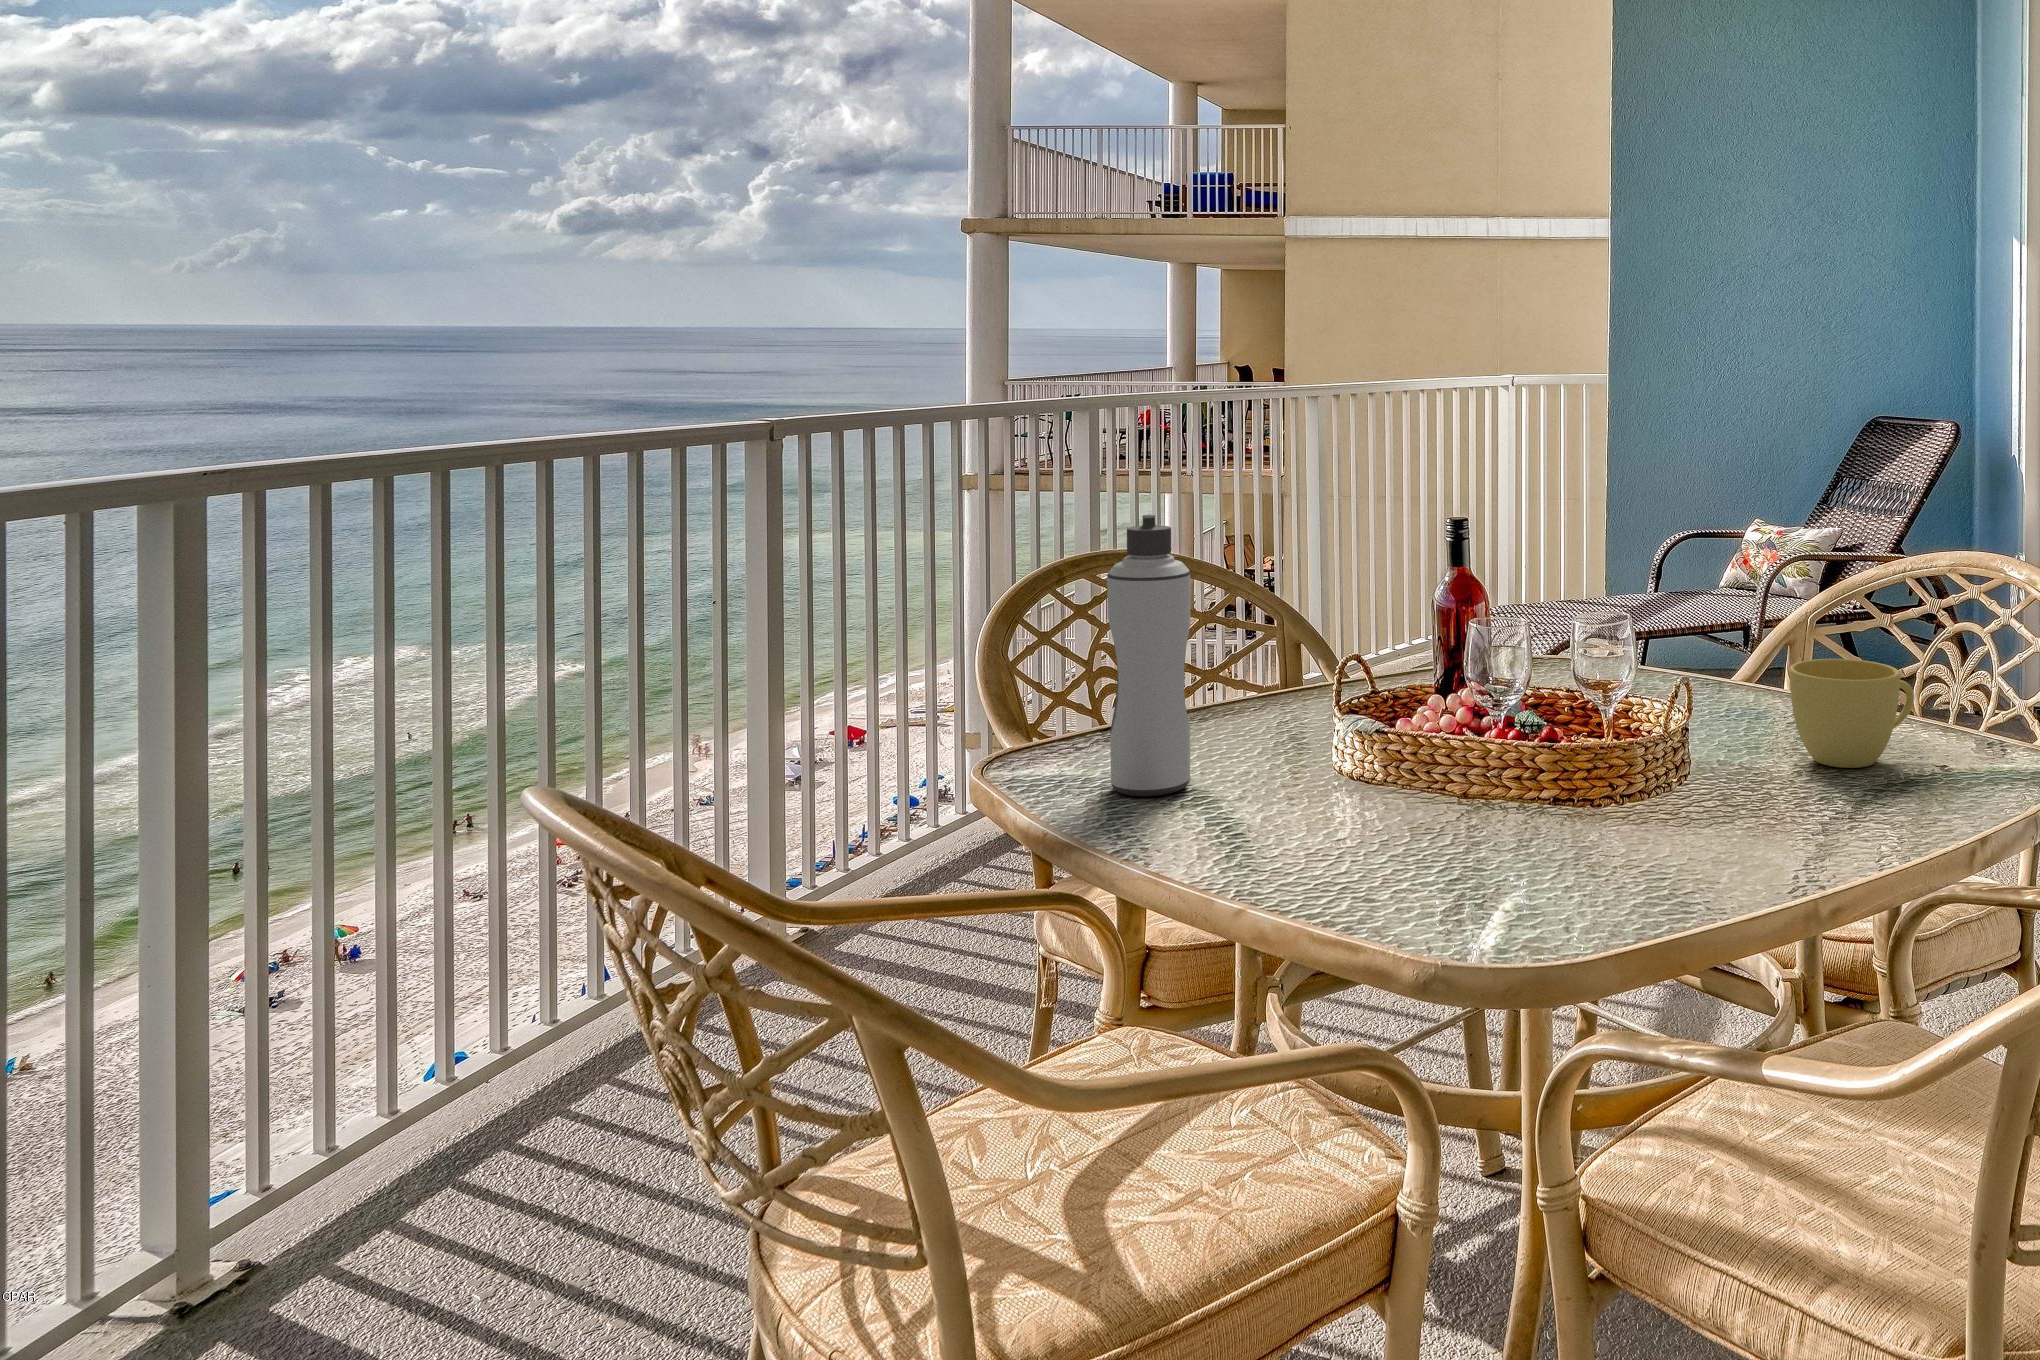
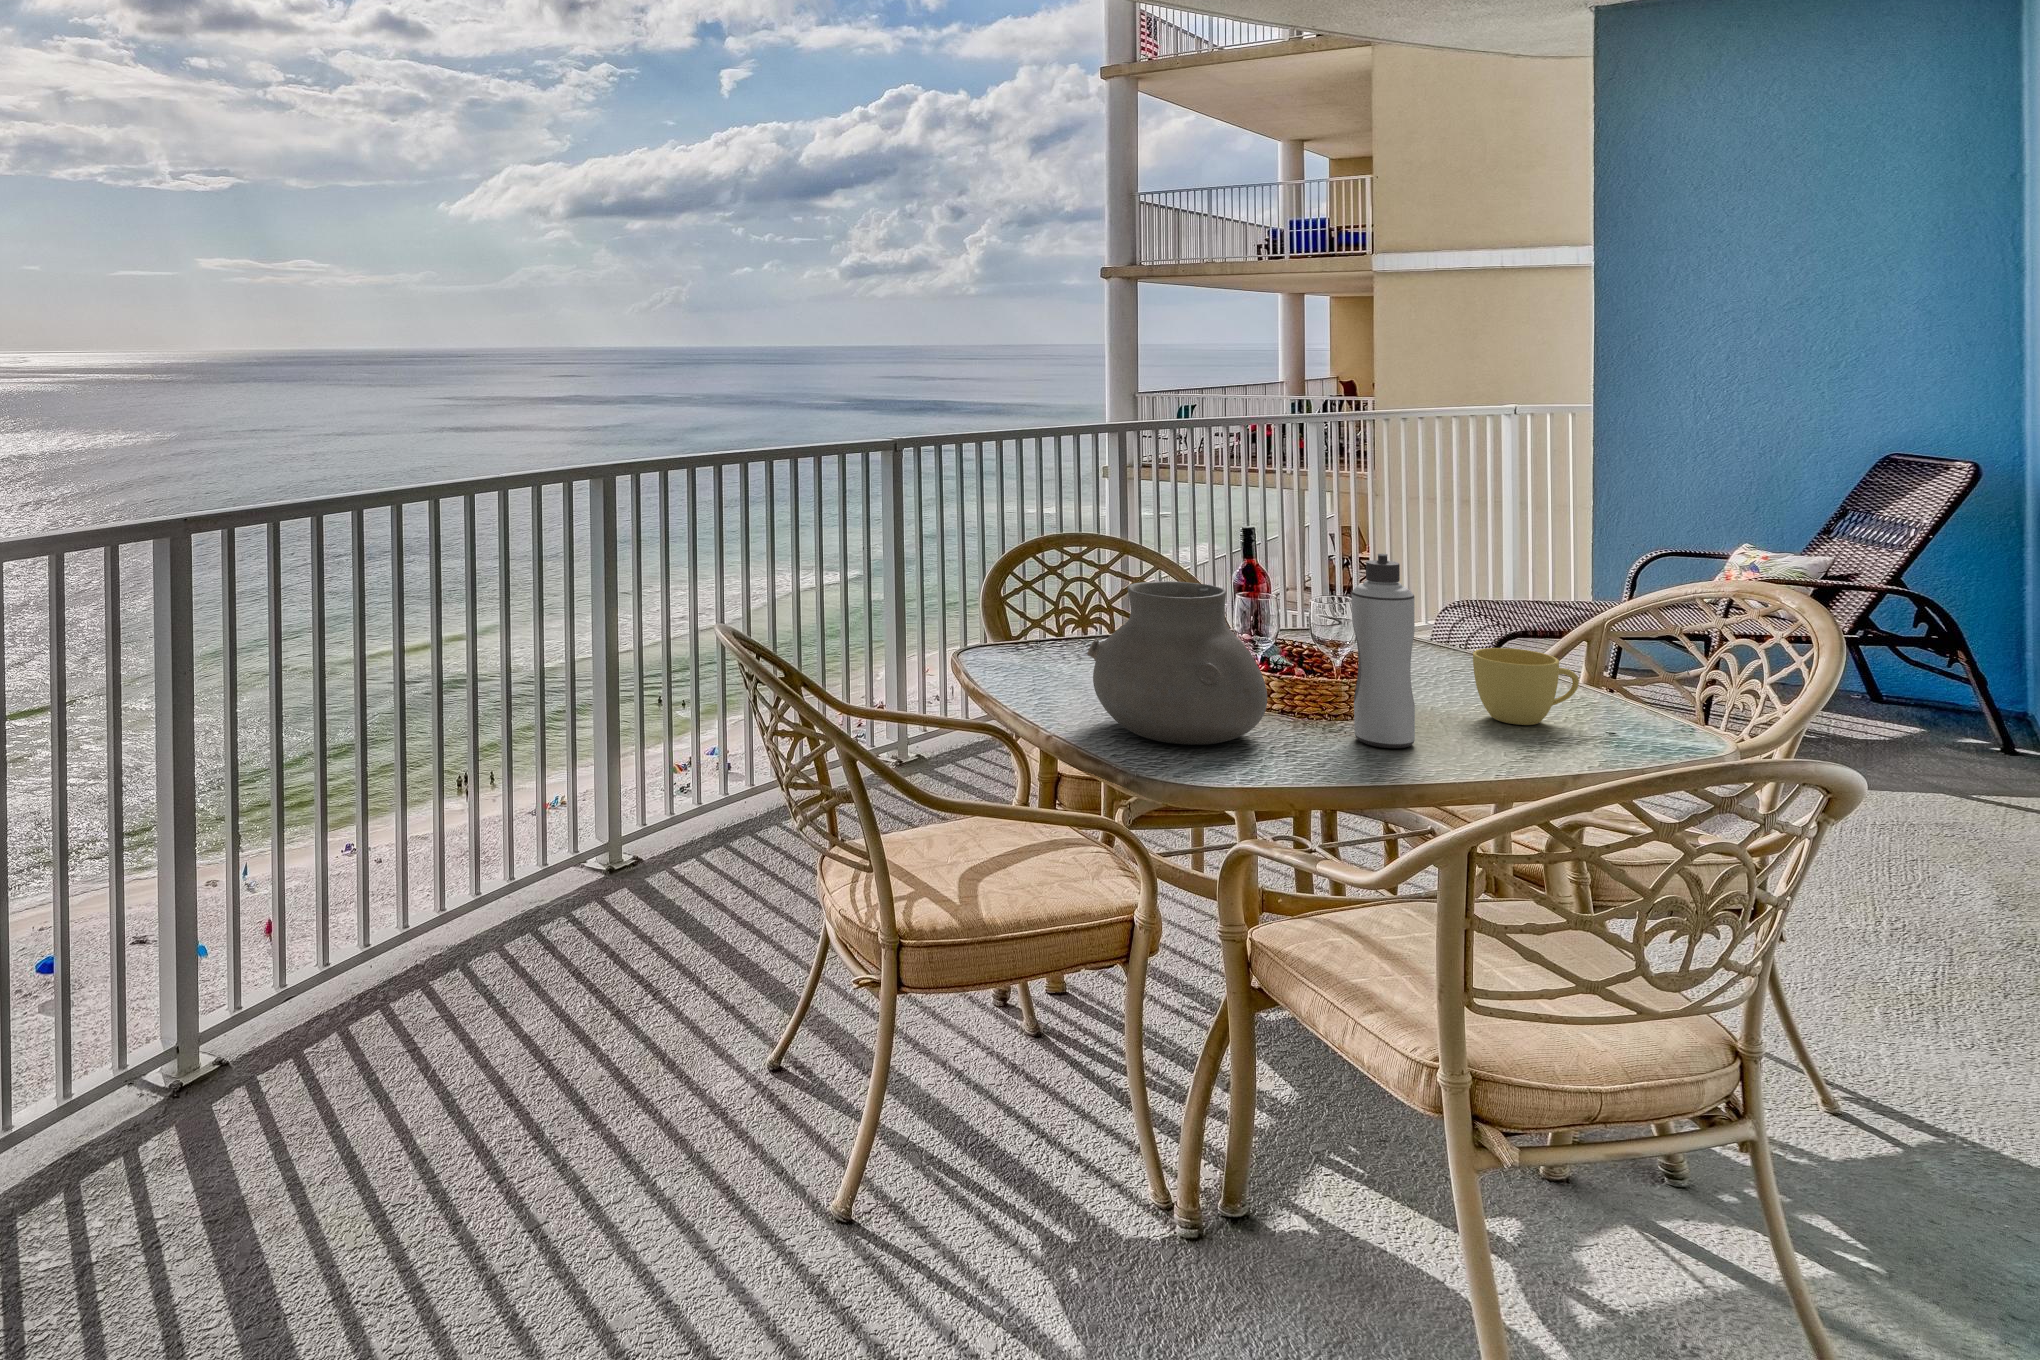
water bottle: present [1107,515,1190,796] -> present [1352,554,1415,748]
vase: none [1293,599,1591,884] -> present [1087,581,1267,745]

